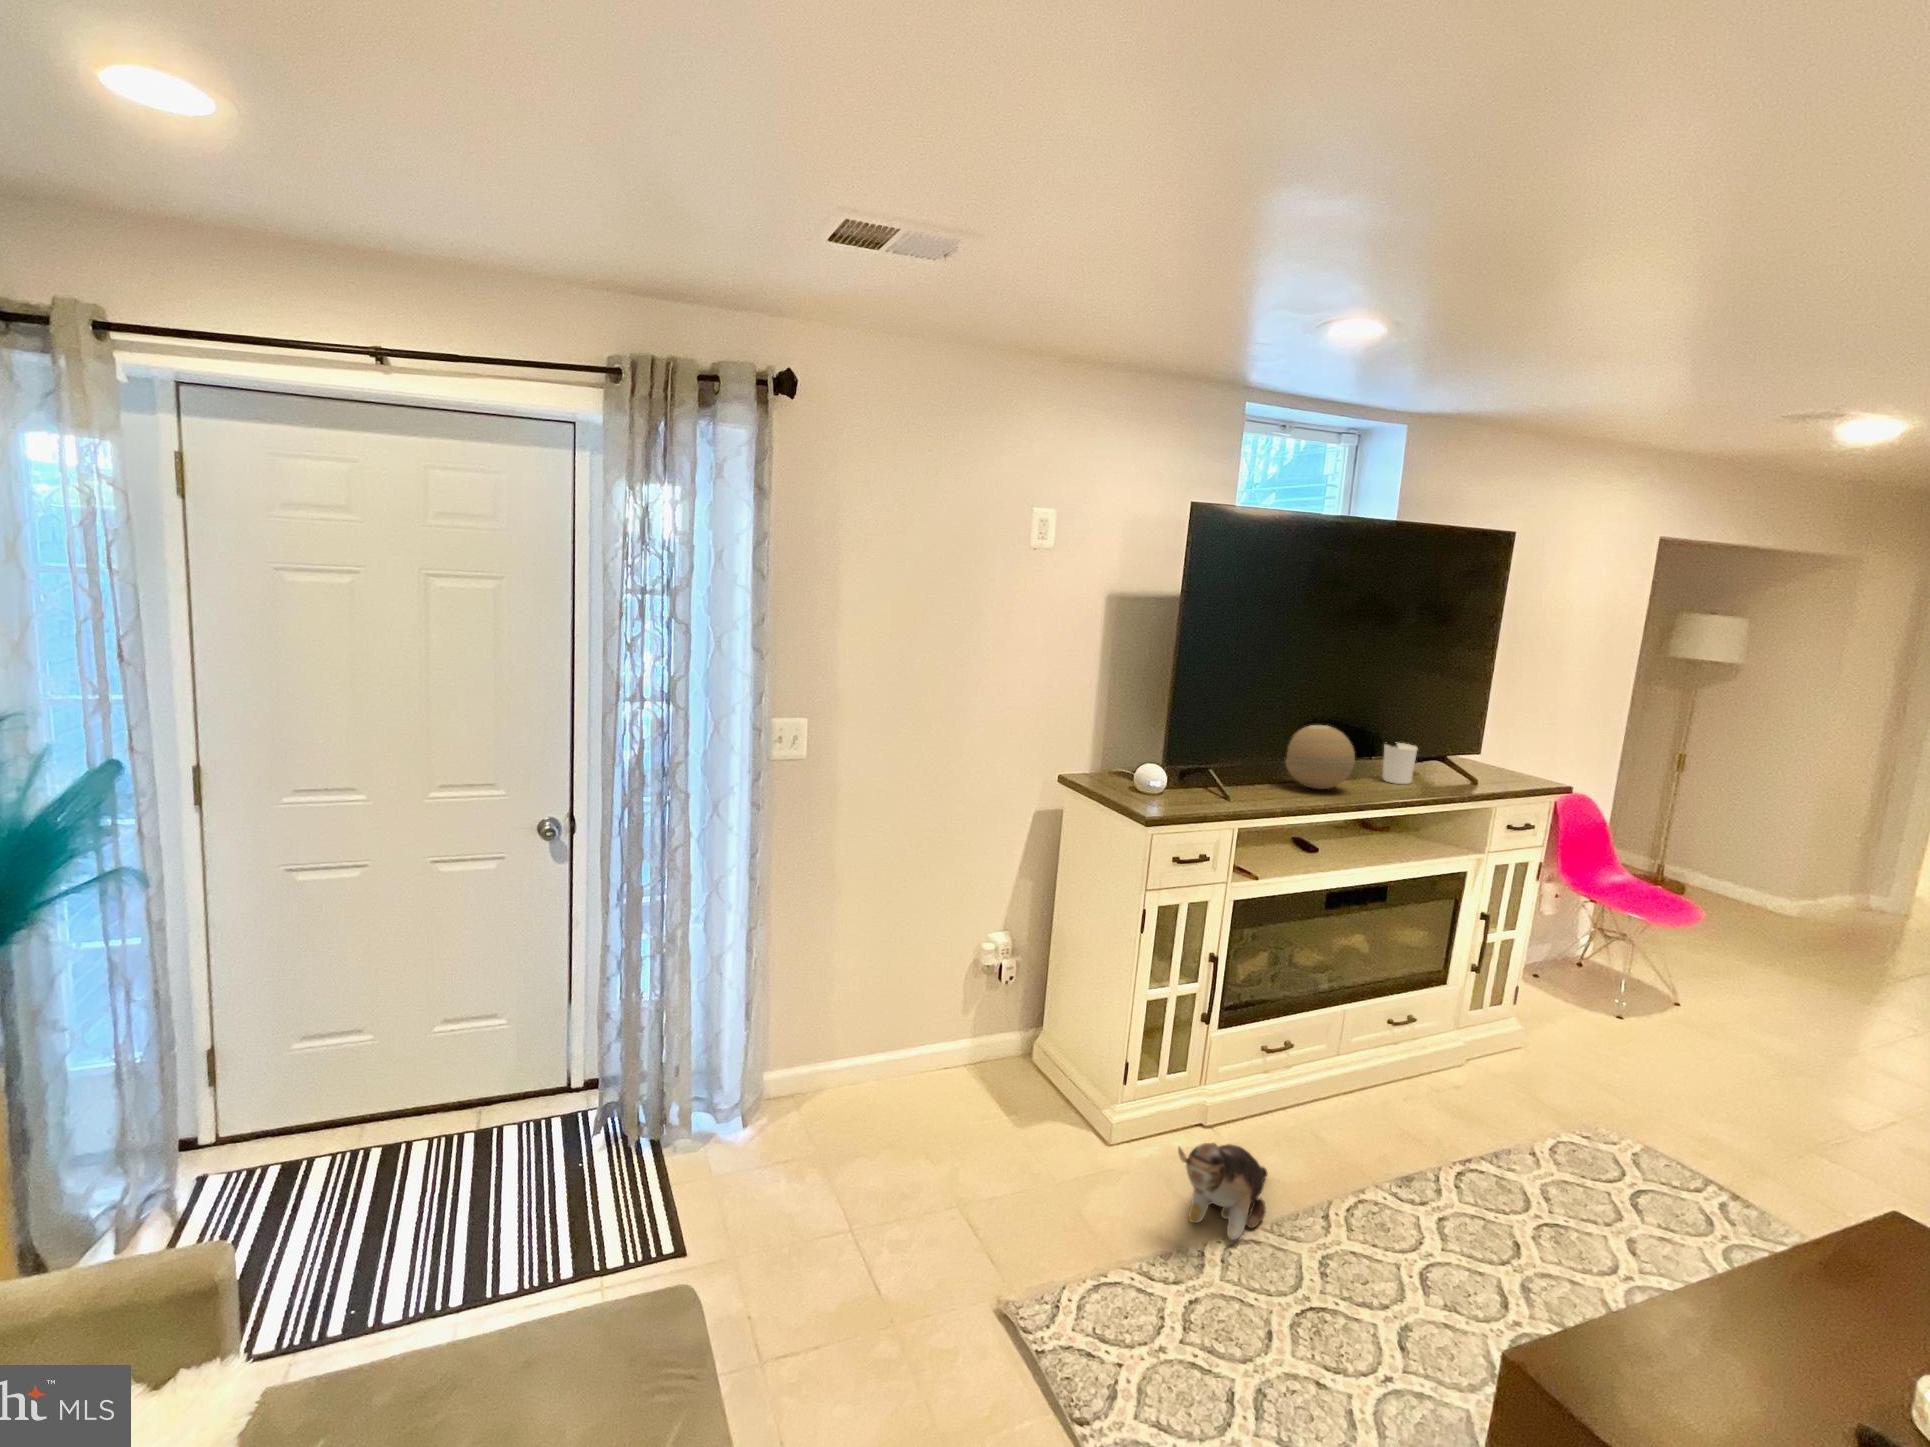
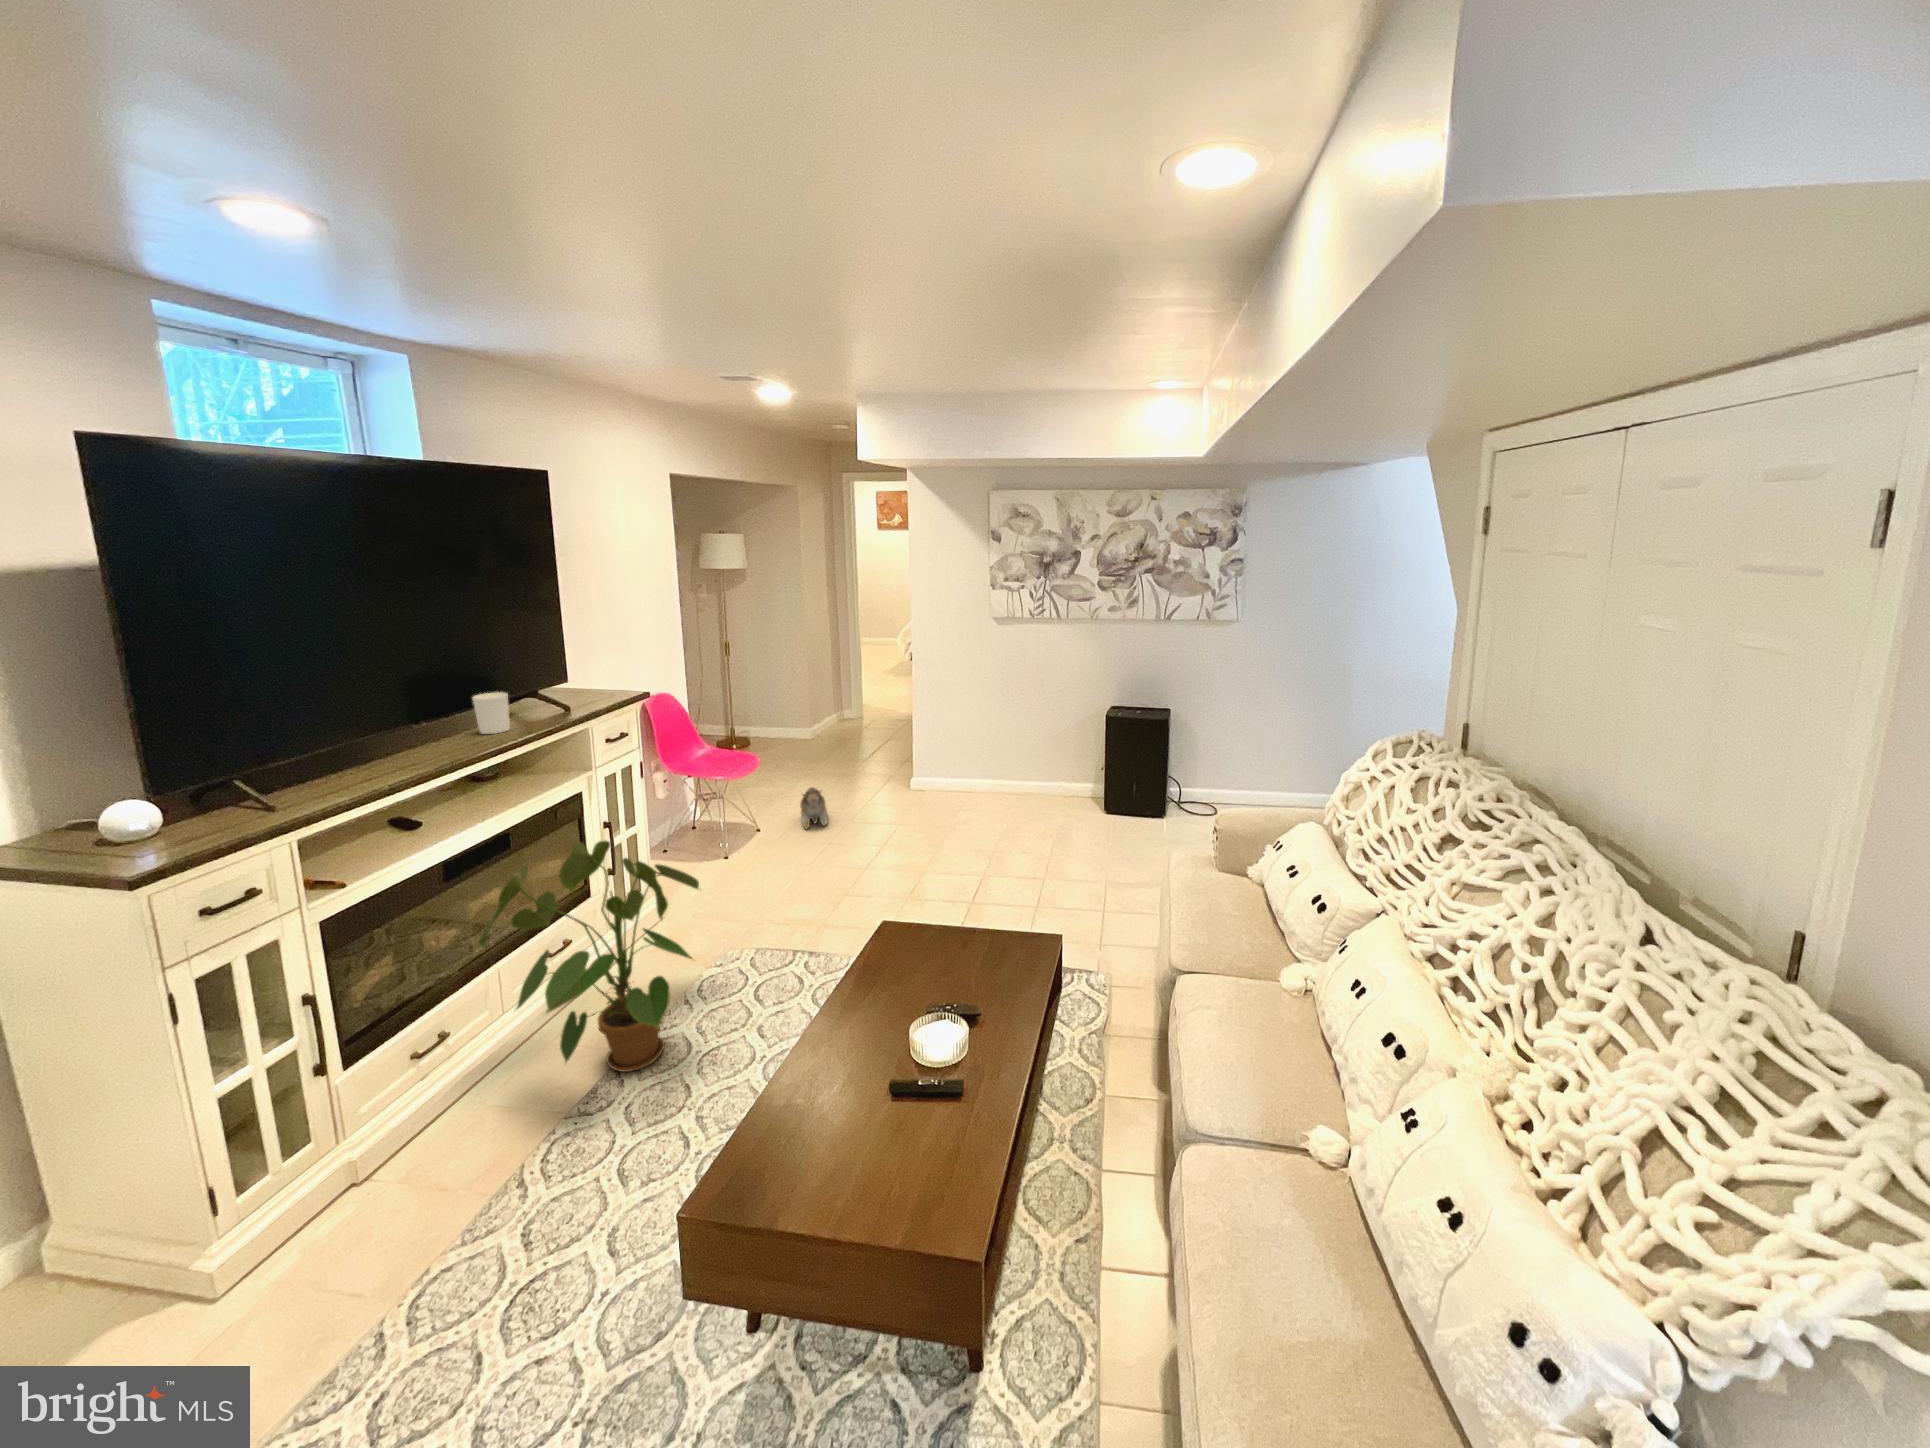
decorative orb: present [1284,725,1355,789] -> none [349,693,440,764]
house plant: none [1338,920,1587,1194] -> present [478,840,699,1072]
plush toy: present [1178,1143,1268,1240] -> present [800,787,828,829]

